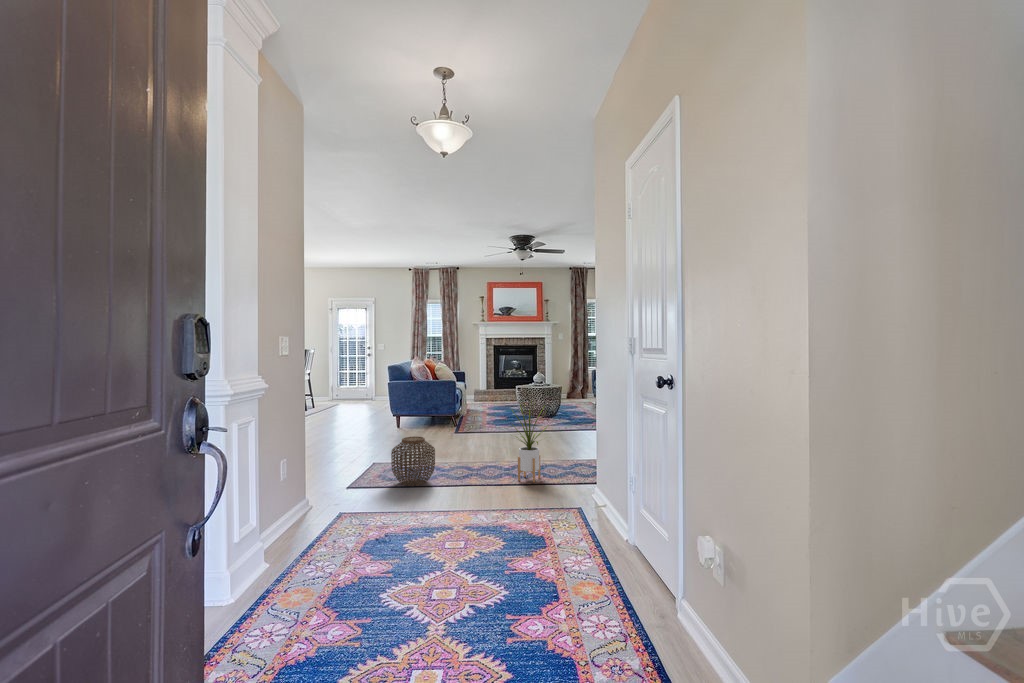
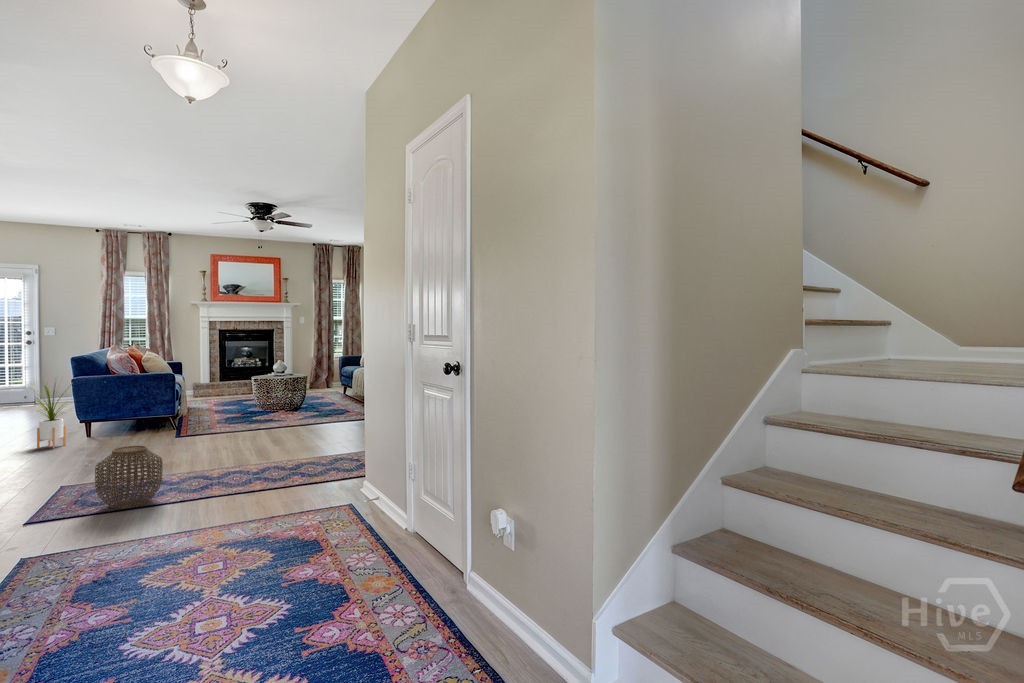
house plant: present [512,405,547,482] -> present [33,383,72,449]

